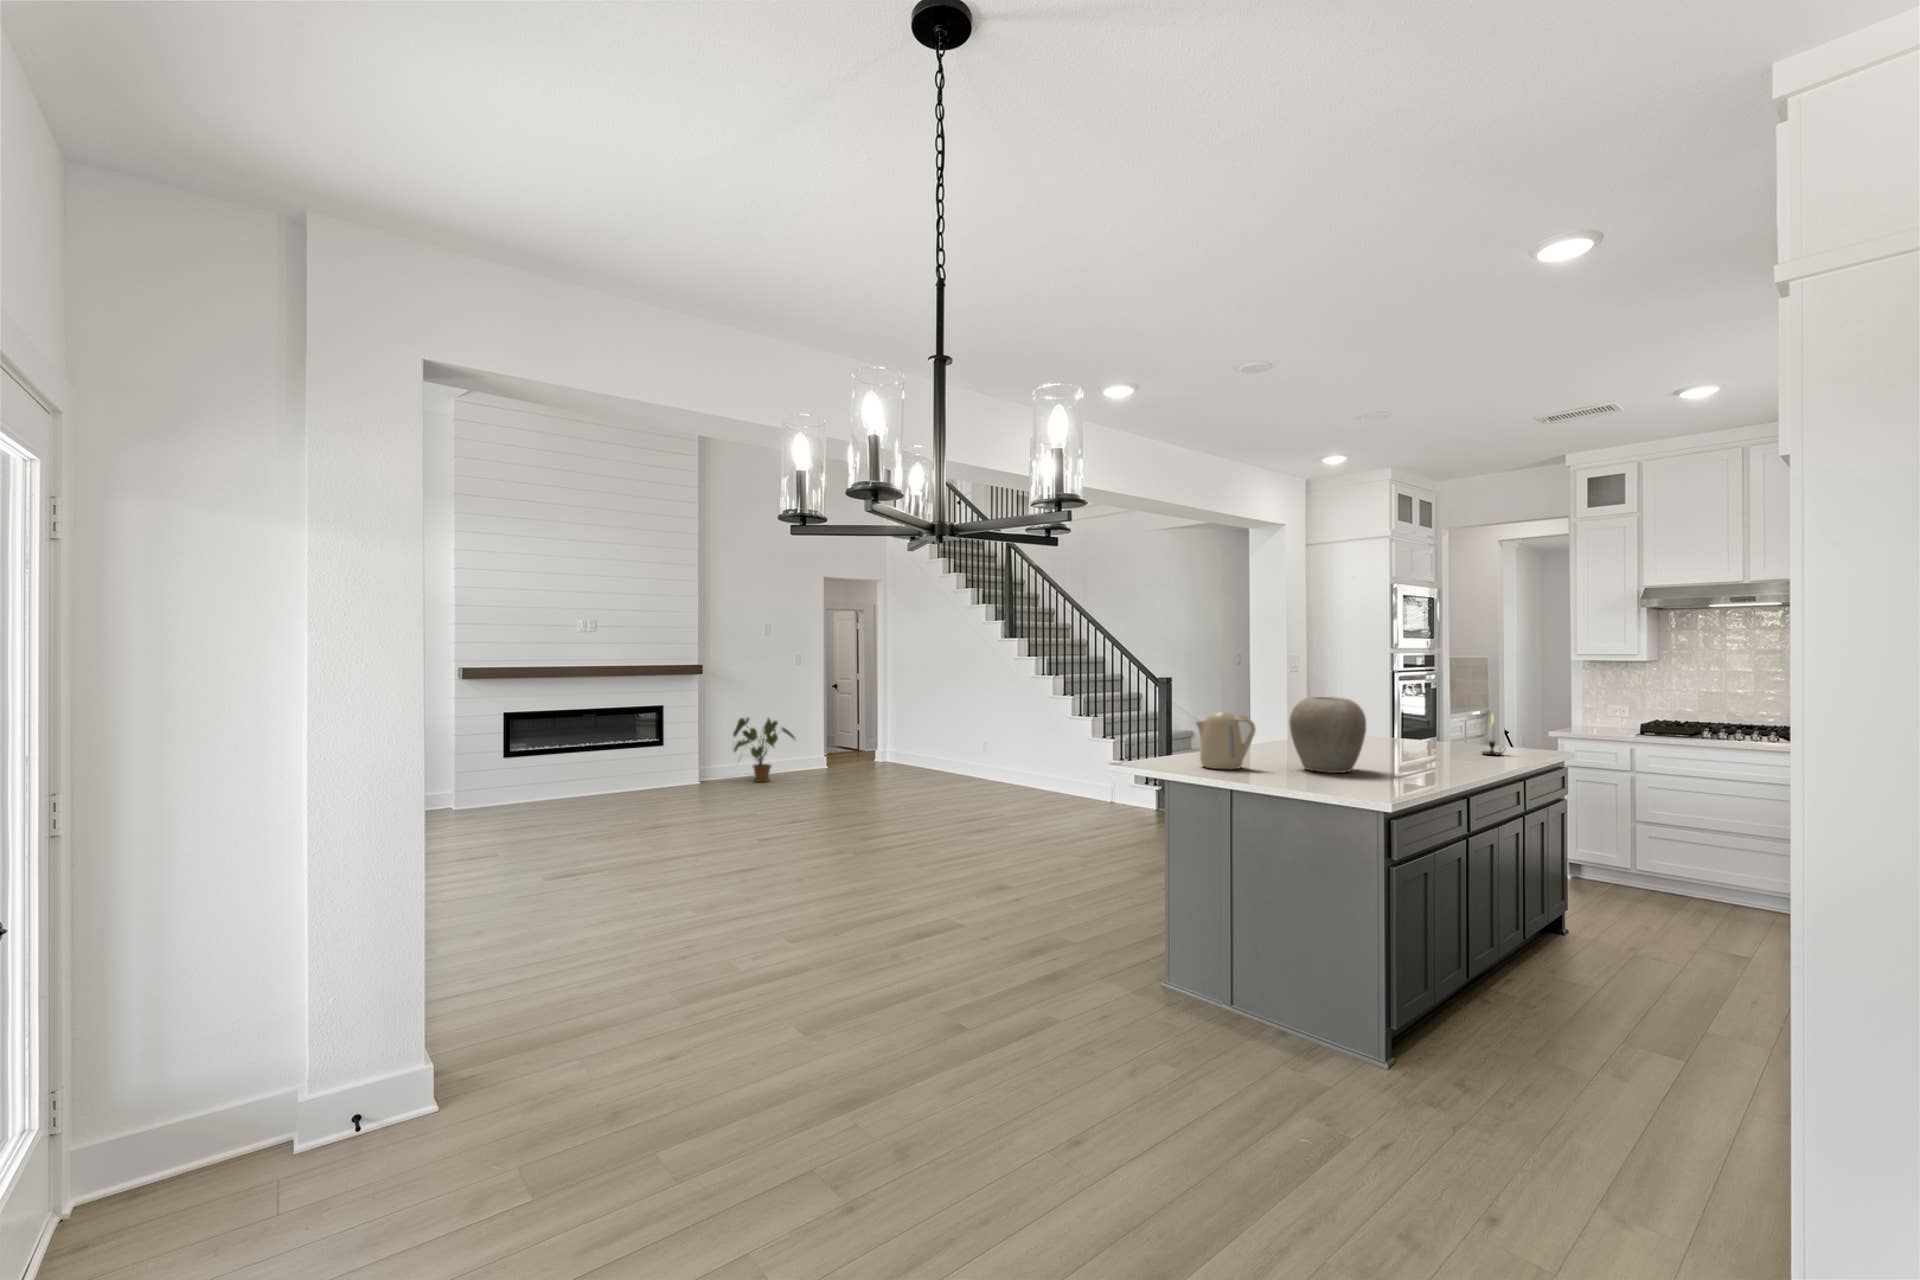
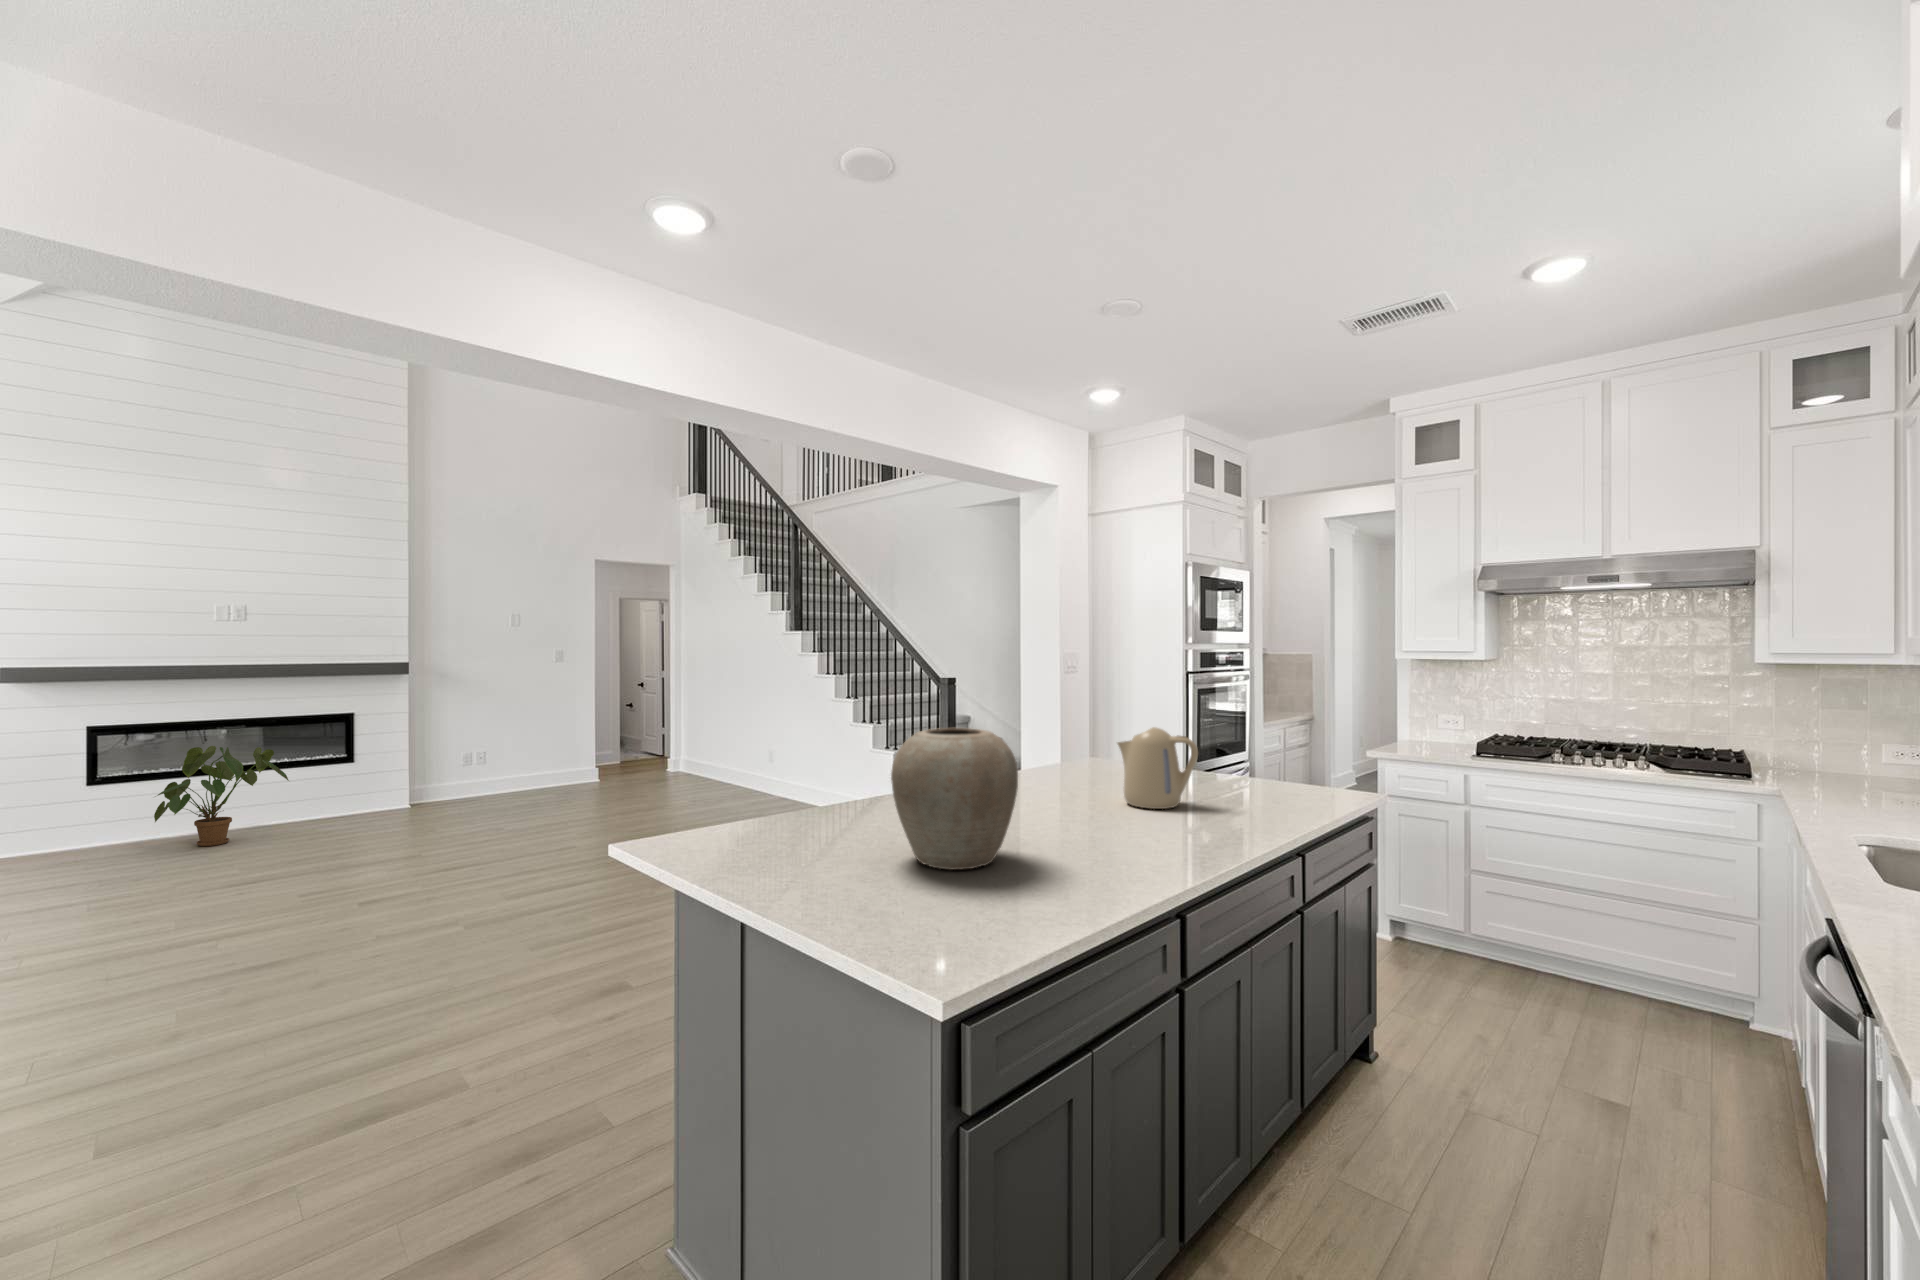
kettle: present [1196,710,1256,769] -> present [1118,727,1198,809]
candle: present [1482,716,1502,755] -> none [1249,740,1285,806]
house plant: present [733,718,795,782] -> present [154,746,289,846]

